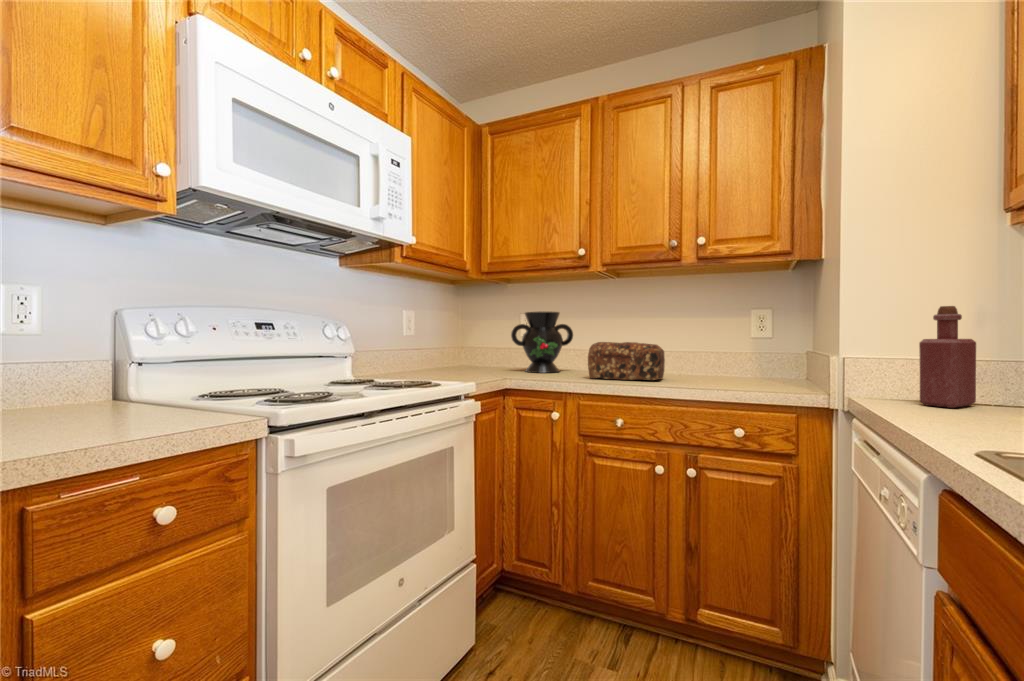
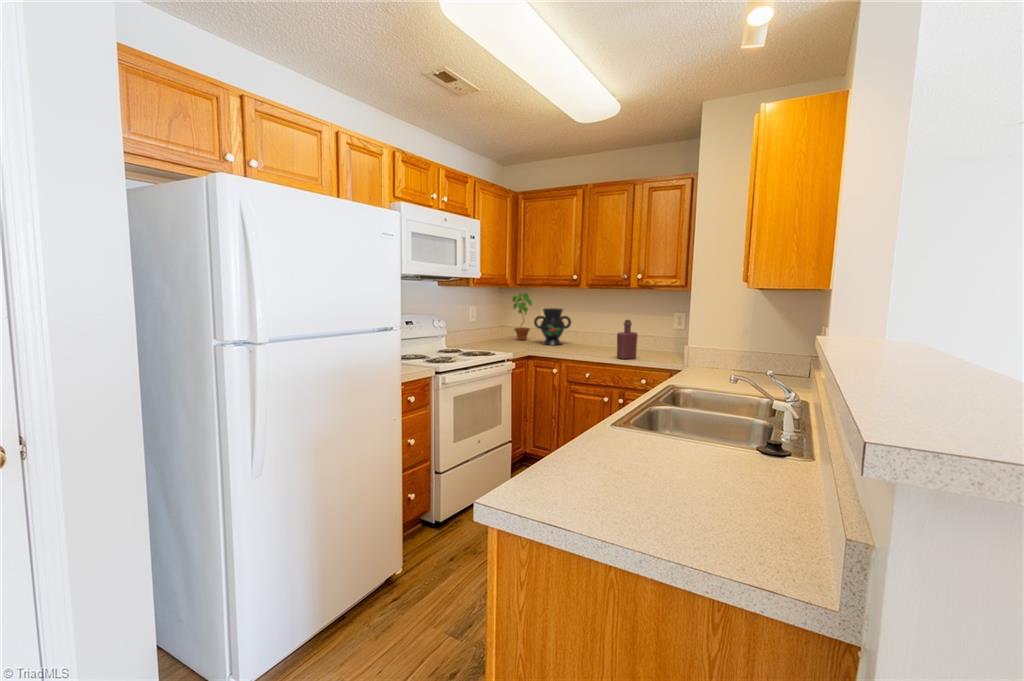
potted plant: none [474,293,506,368] -> present [512,293,532,340]
bottle: present [919,306,976,408] -> present [617,320,638,359]
bread loaf: present [588,342,665,380] -> none [575,330,618,353]

